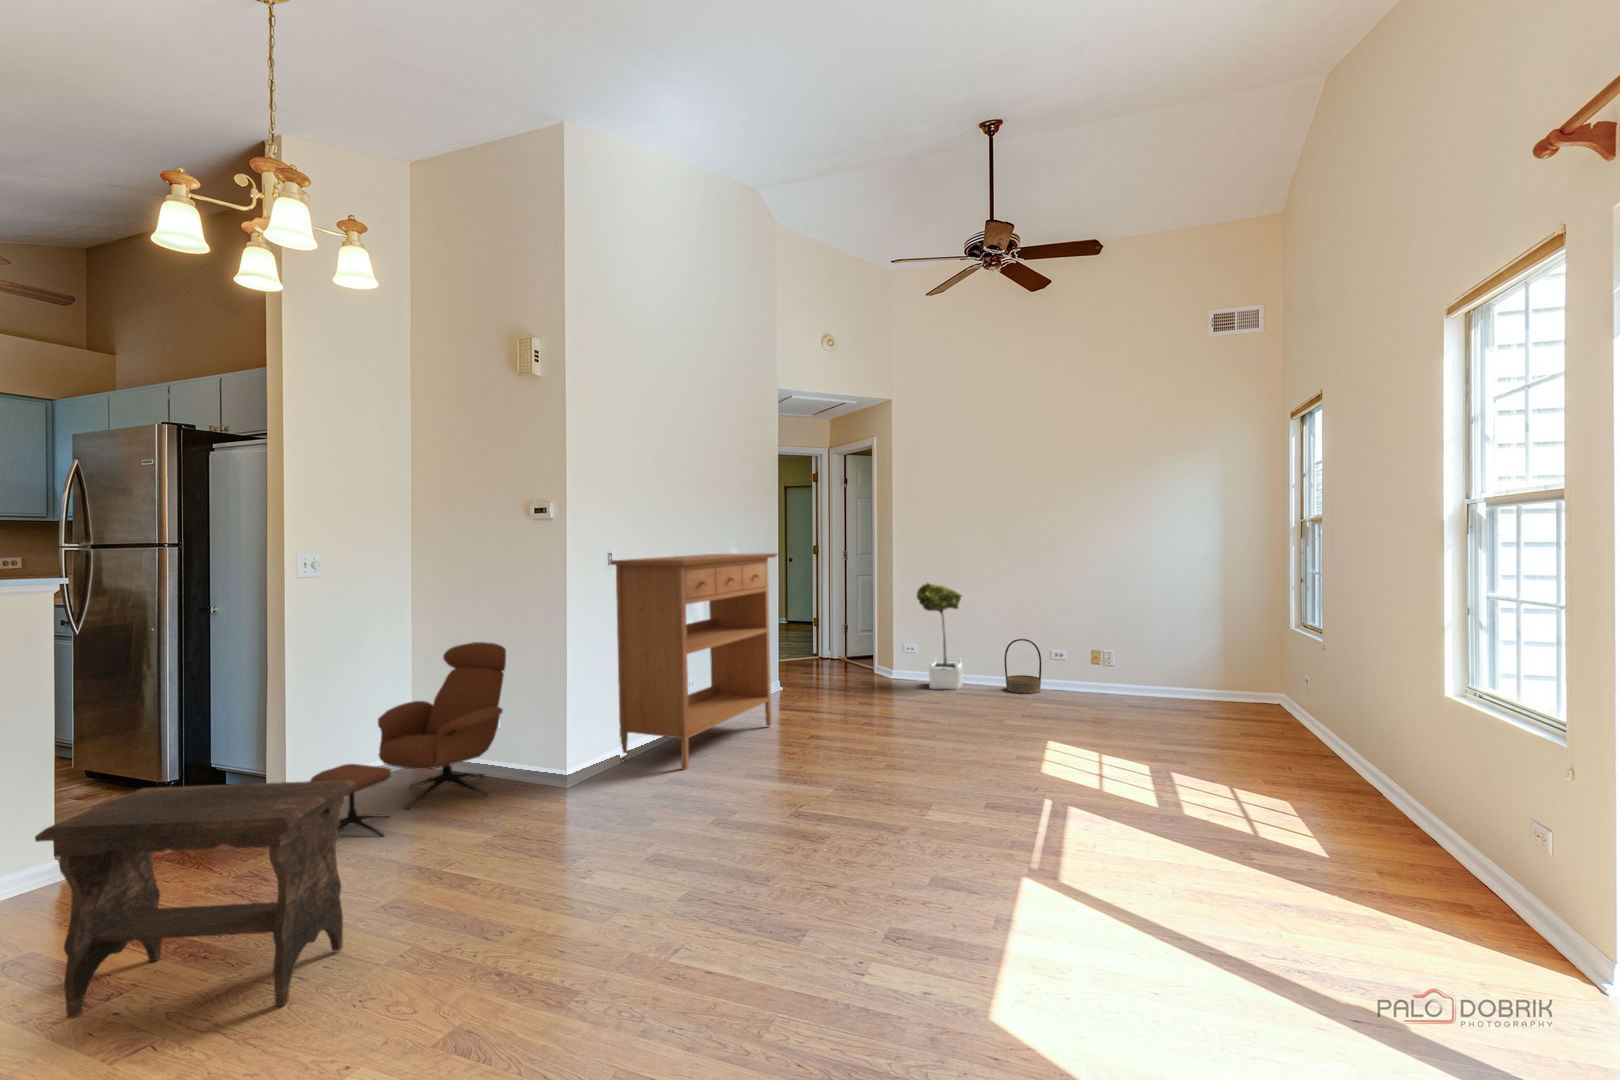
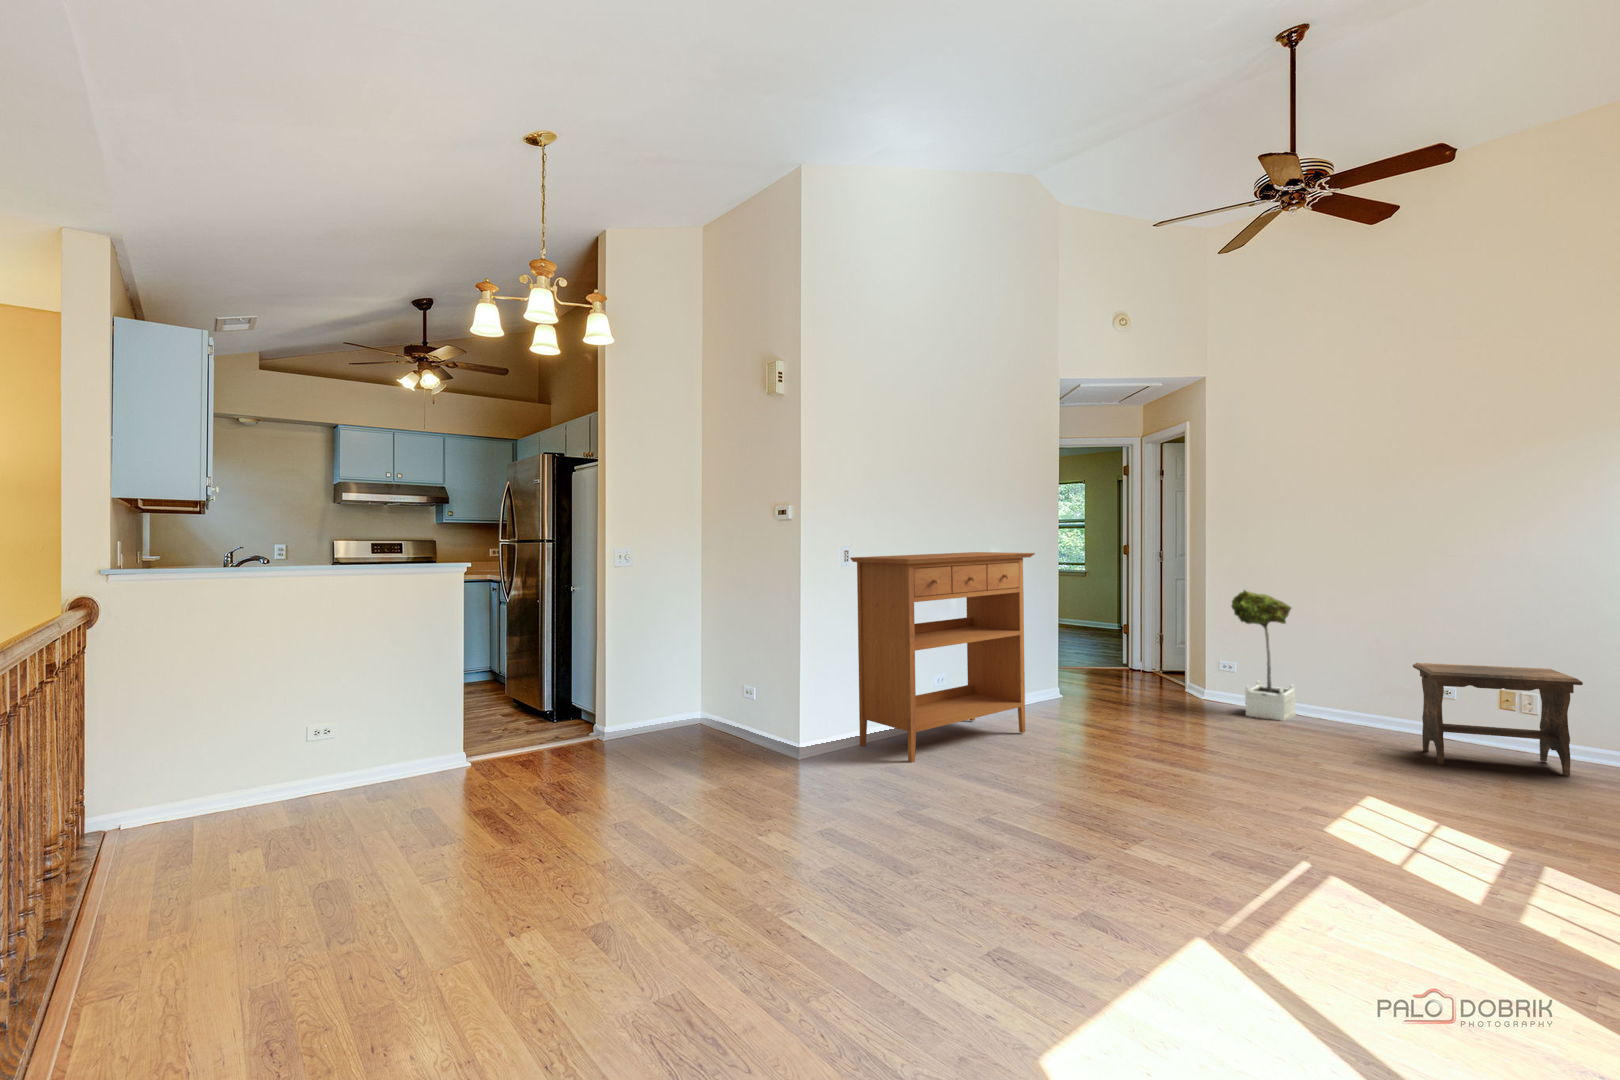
basket: present [1004,639,1041,693] -> none [1352,666,1407,737]
lounge chair: present [310,642,506,837] -> none [601,625,759,777]
footstool: present [35,780,357,1018] -> present [1413,663,1583,776]

